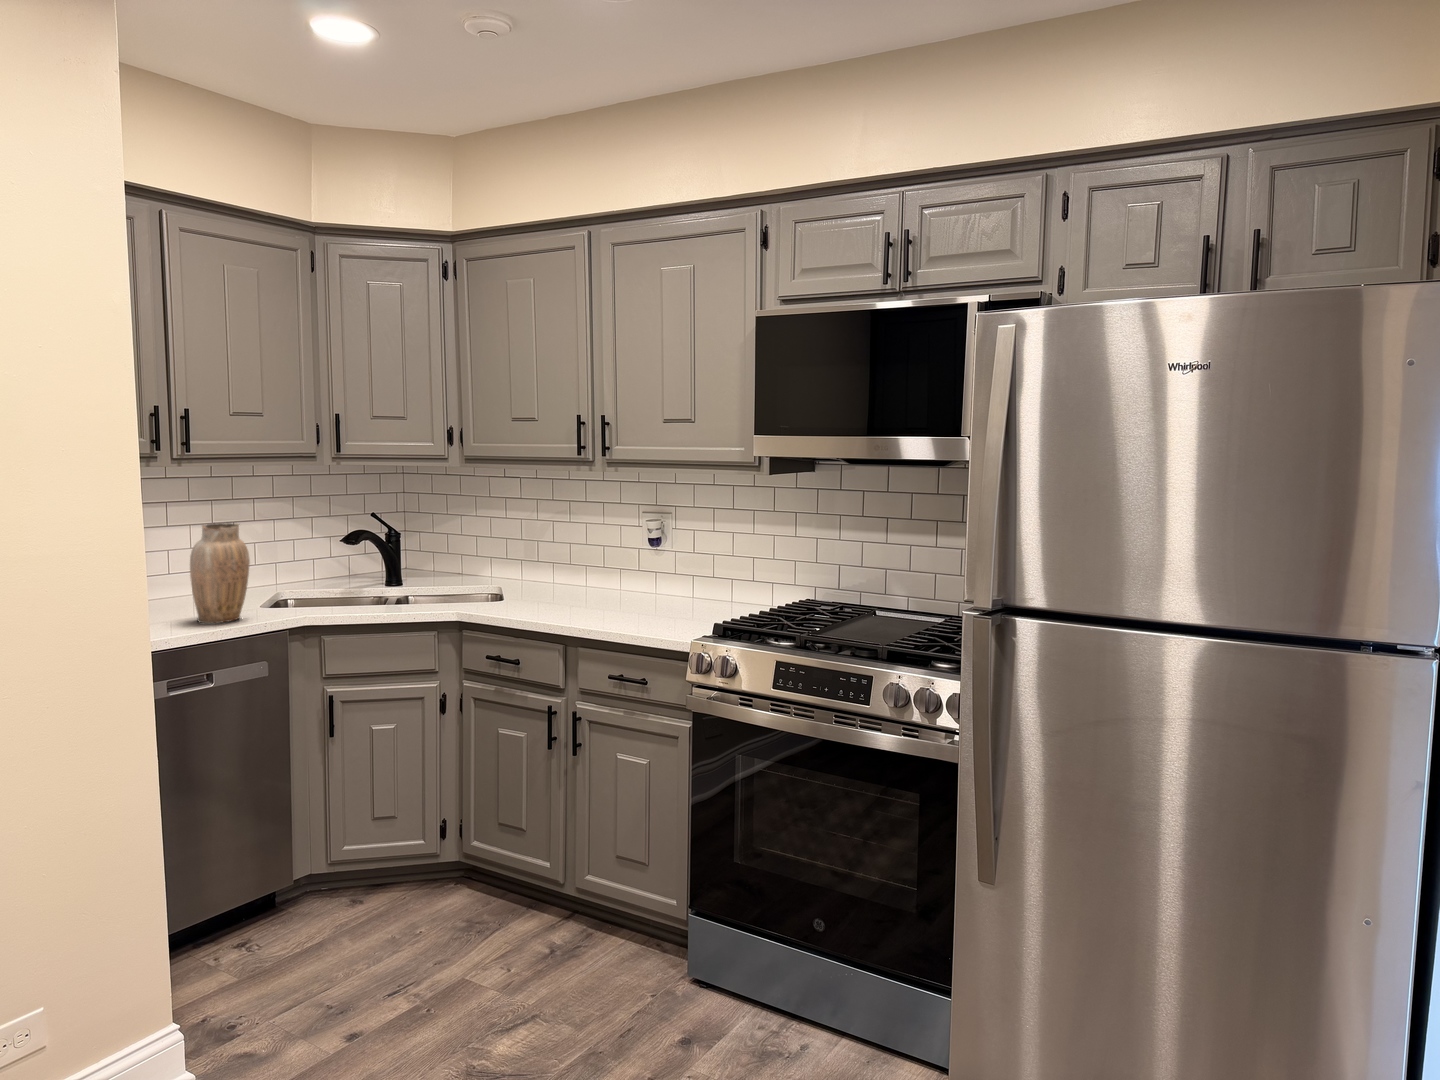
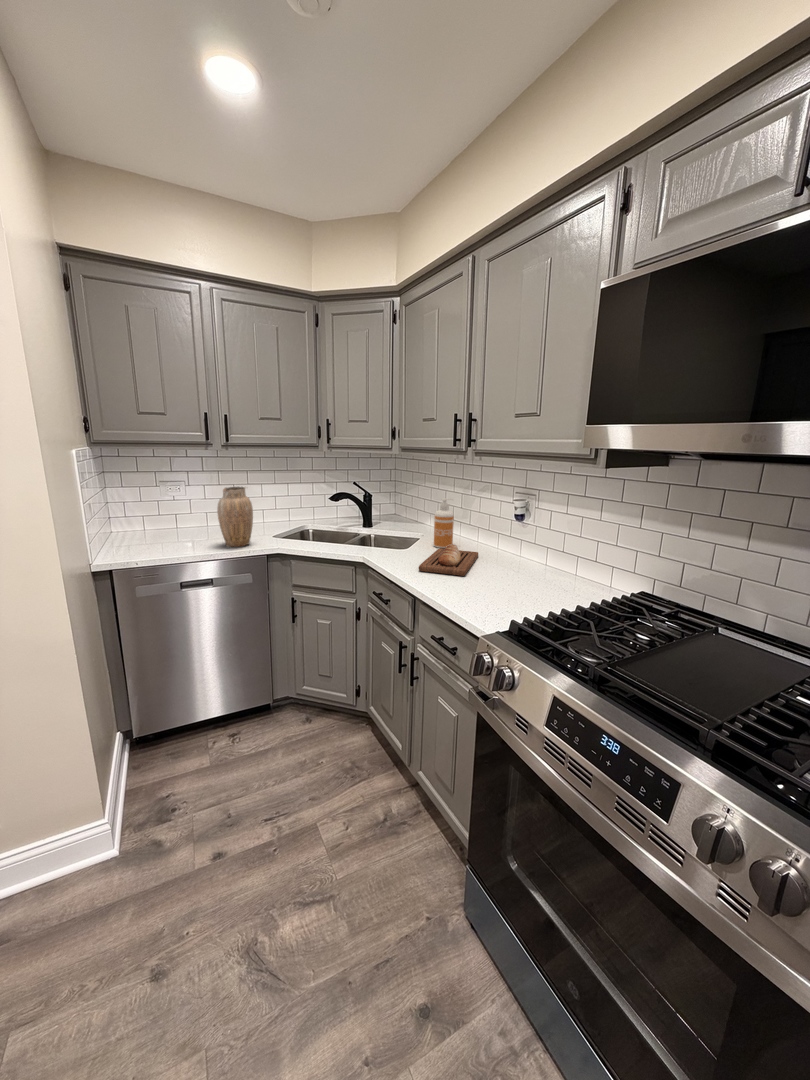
soap dispenser: none [529,526,558,597] -> present [434,499,454,548]
bread loaf: none [547,586,613,617] -> present [419,545,478,576]

